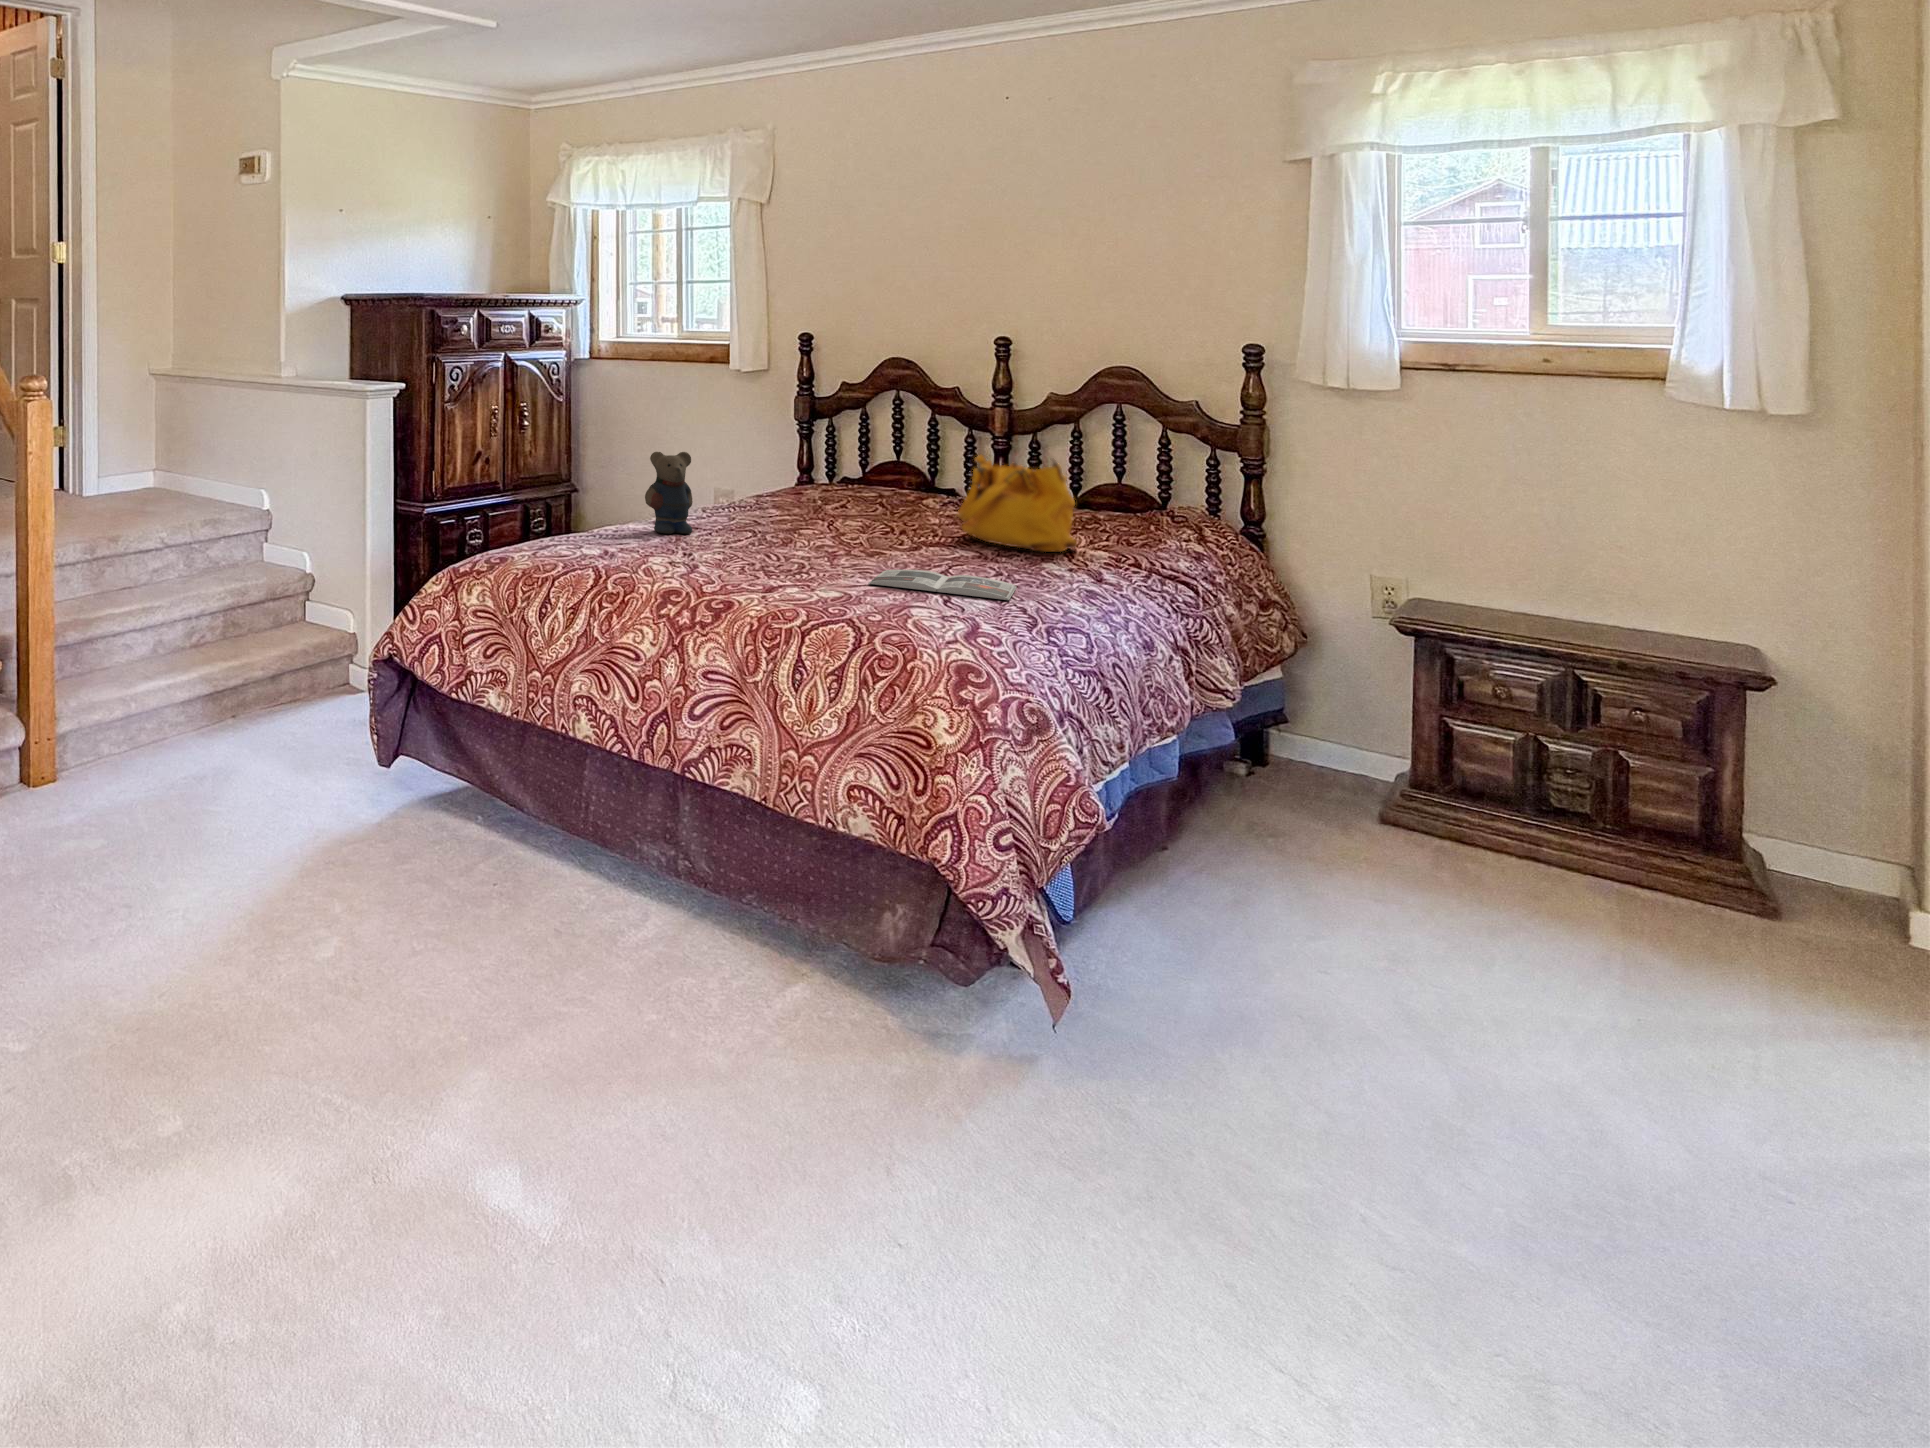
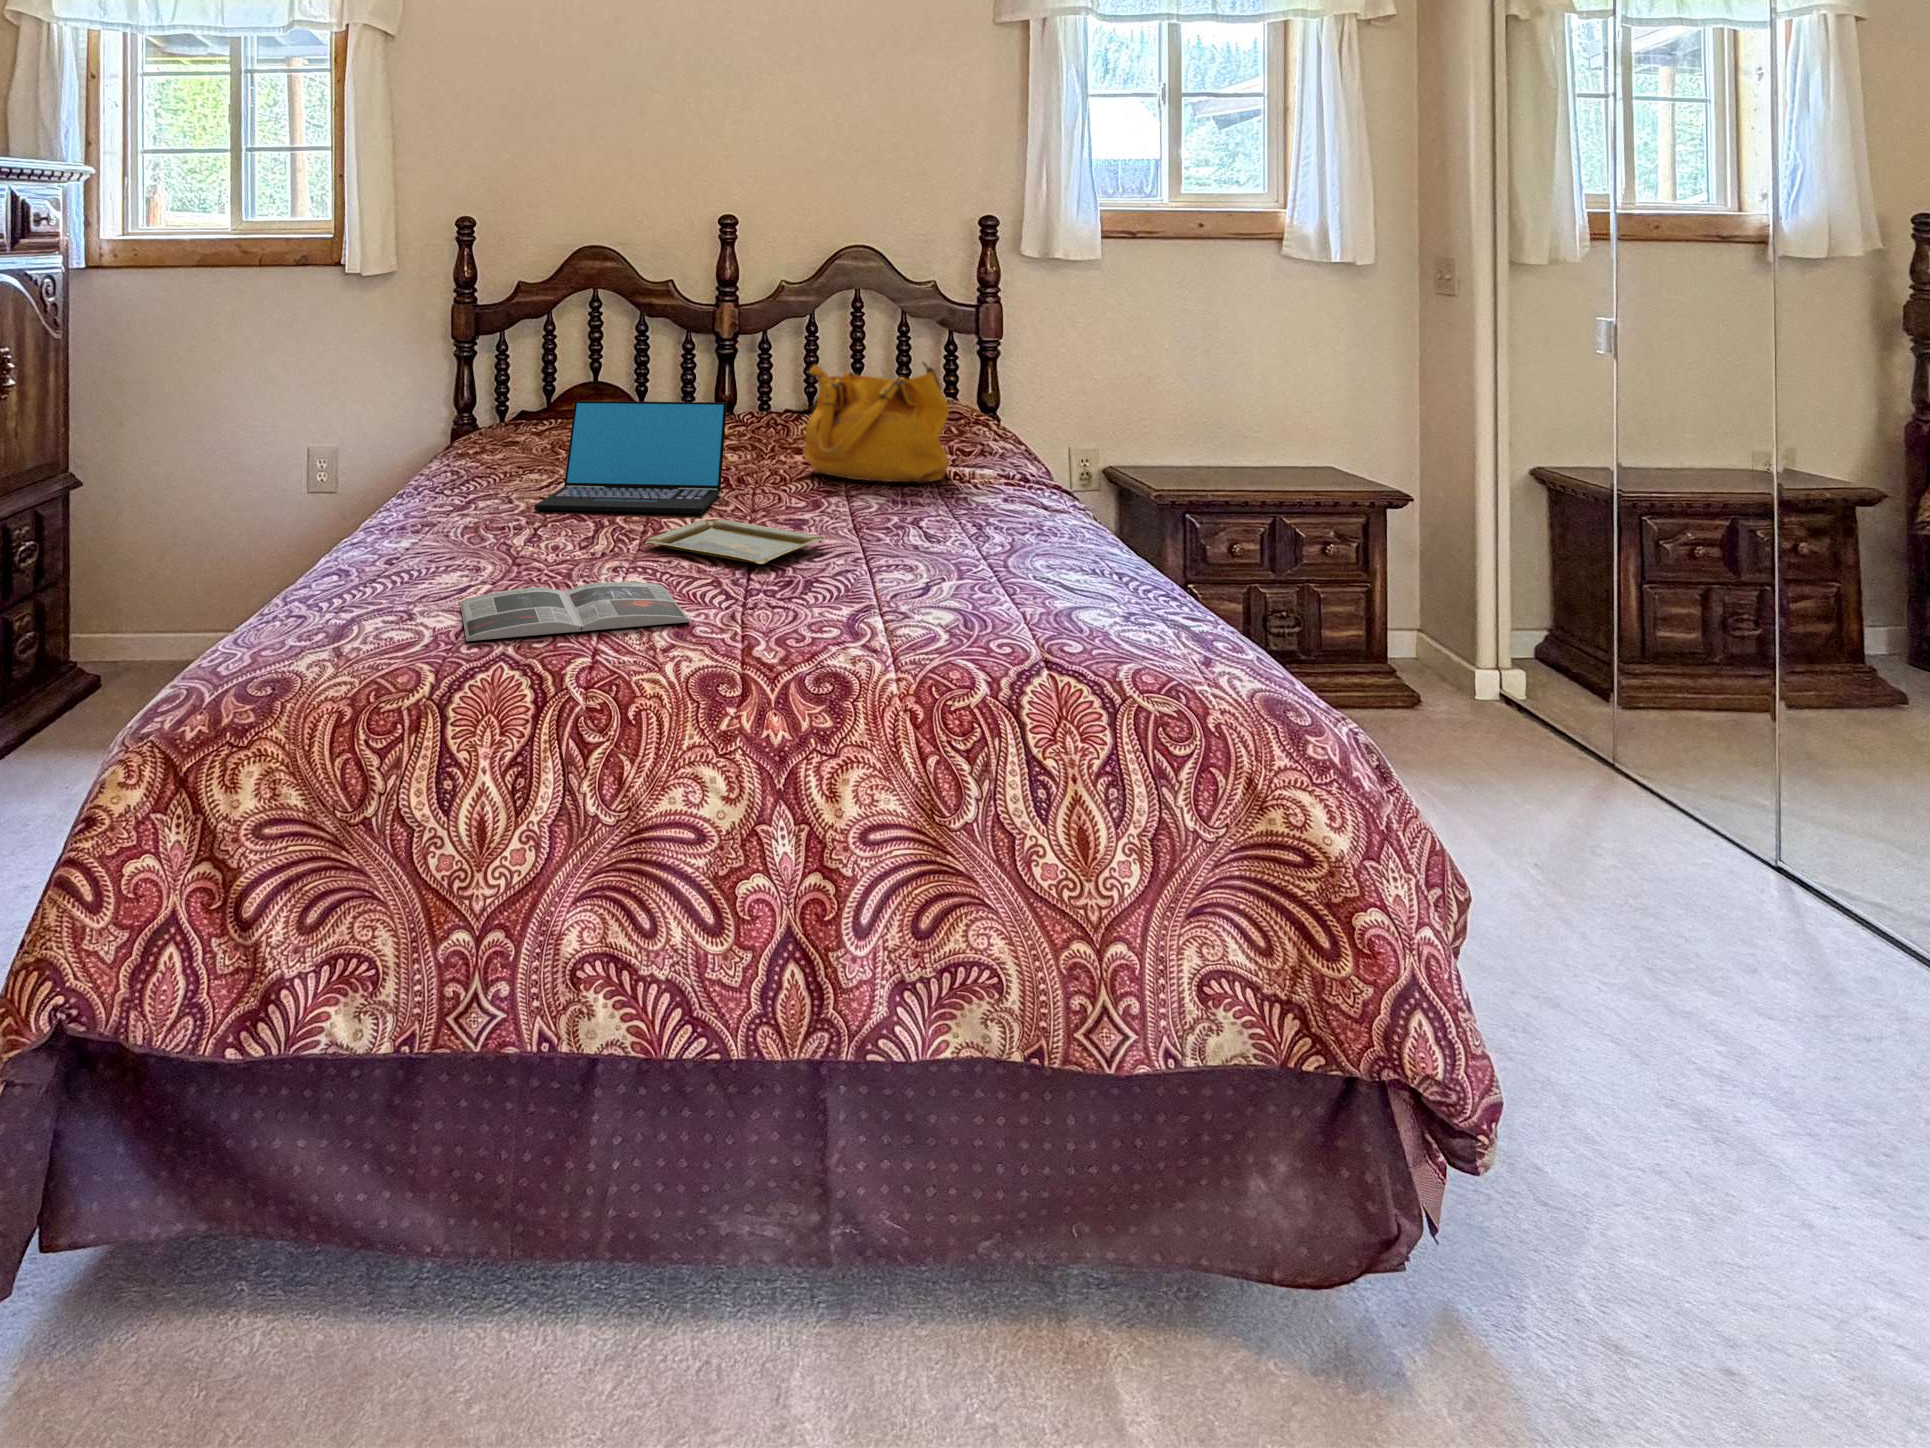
teddy bear: present [645,452,693,534] -> none [441,409,517,553]
laptop: none [736,462,889,539] -> present [535,401,727,514]
tray: none [756,539,860,561] -> present [646,519,823,564]
magazine: present [869,570,1017,600] -> present [460,582,691,641]

